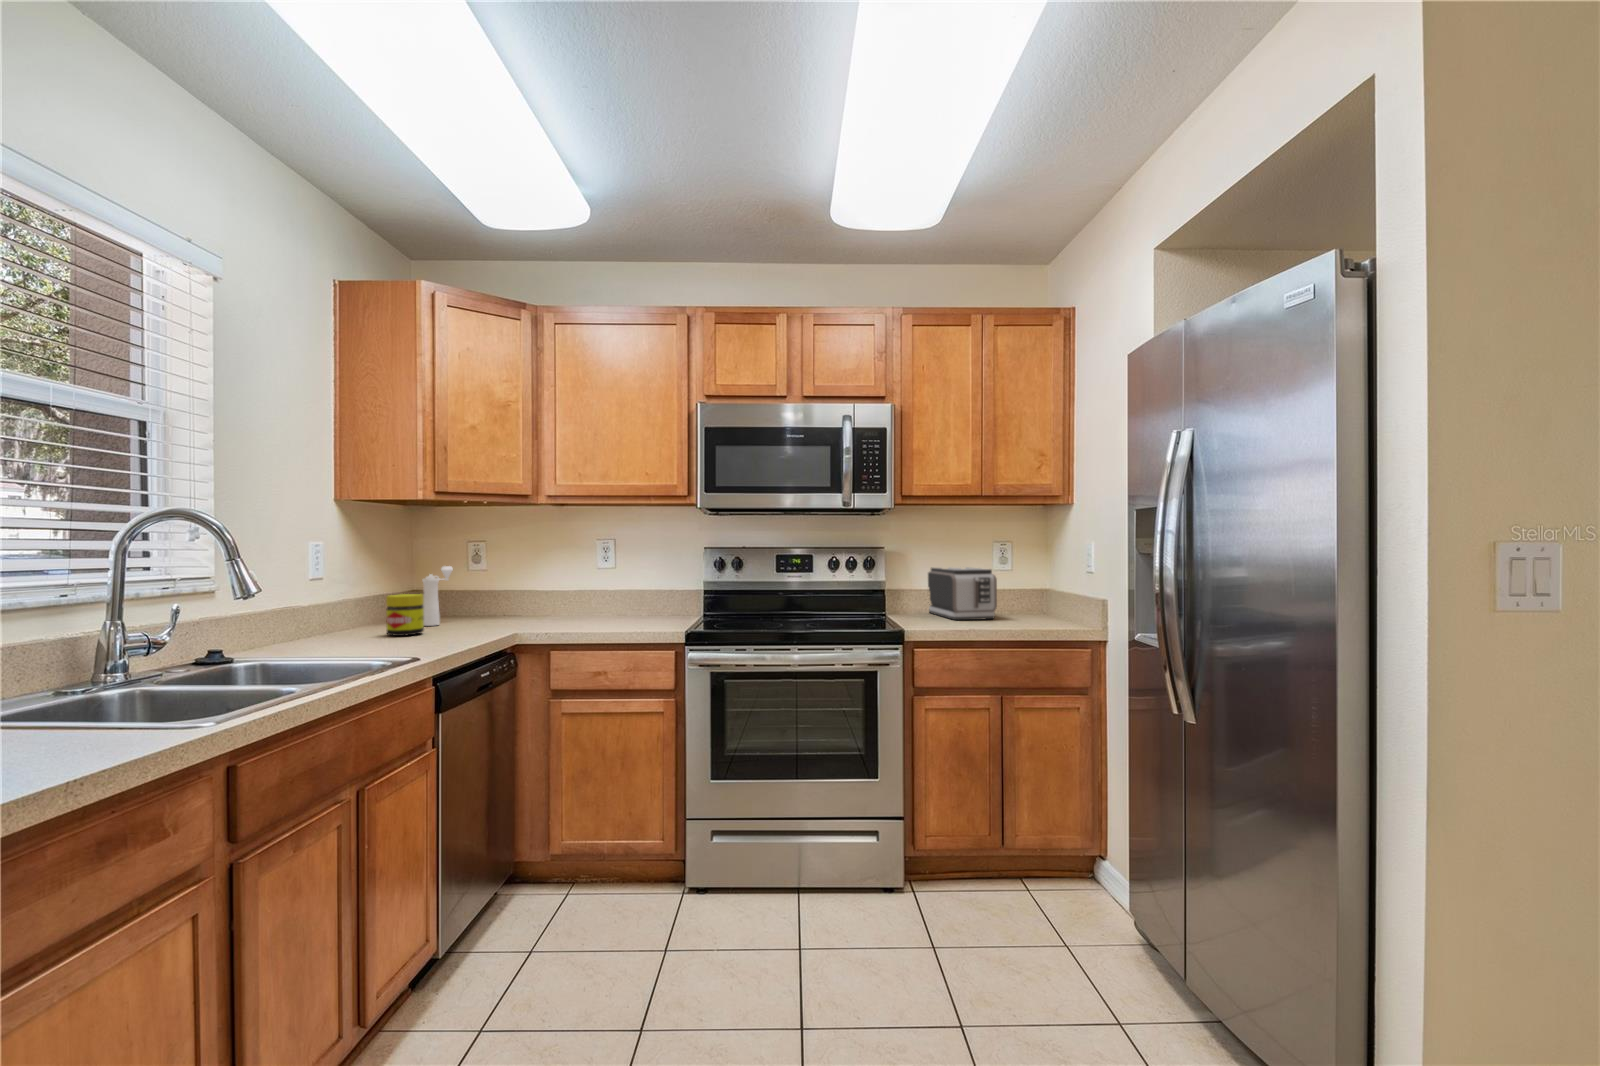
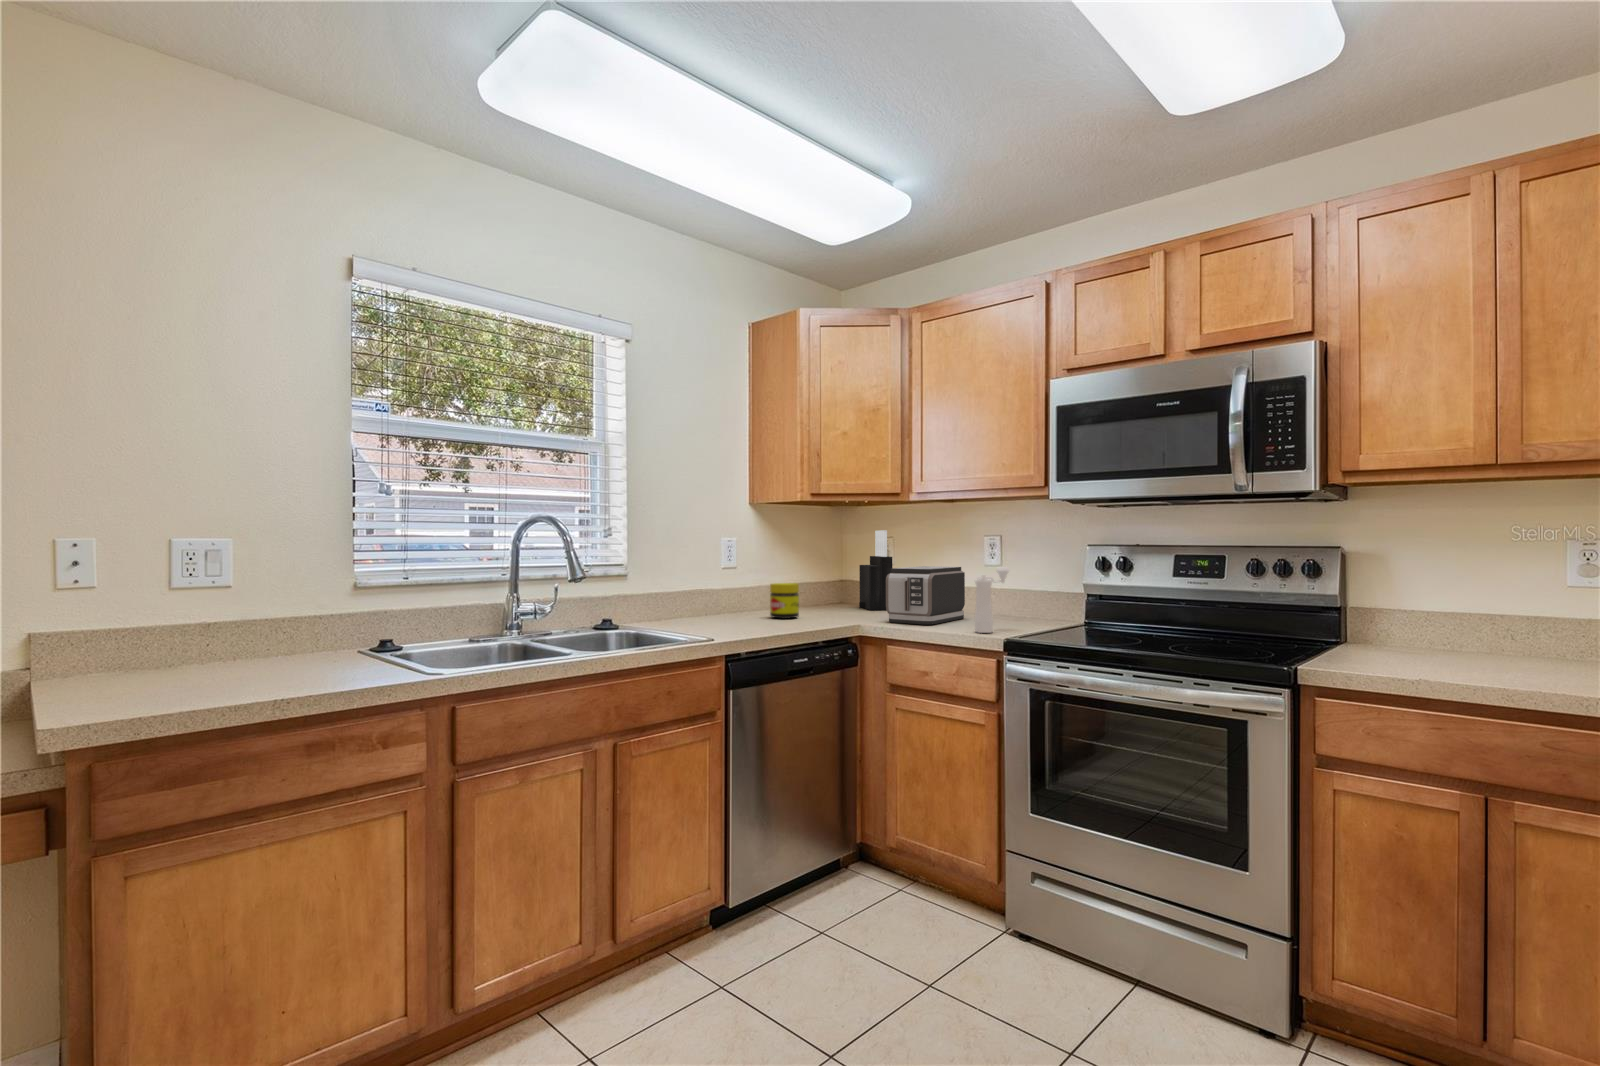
knife block: none [455,534,502,618] -> present [859,530,893,610]
pepper mill: present [422,566,453,626] -> present [975,567,1009,633]
toaster: present [928,567,997,620] -> present [886,566,965,625]

